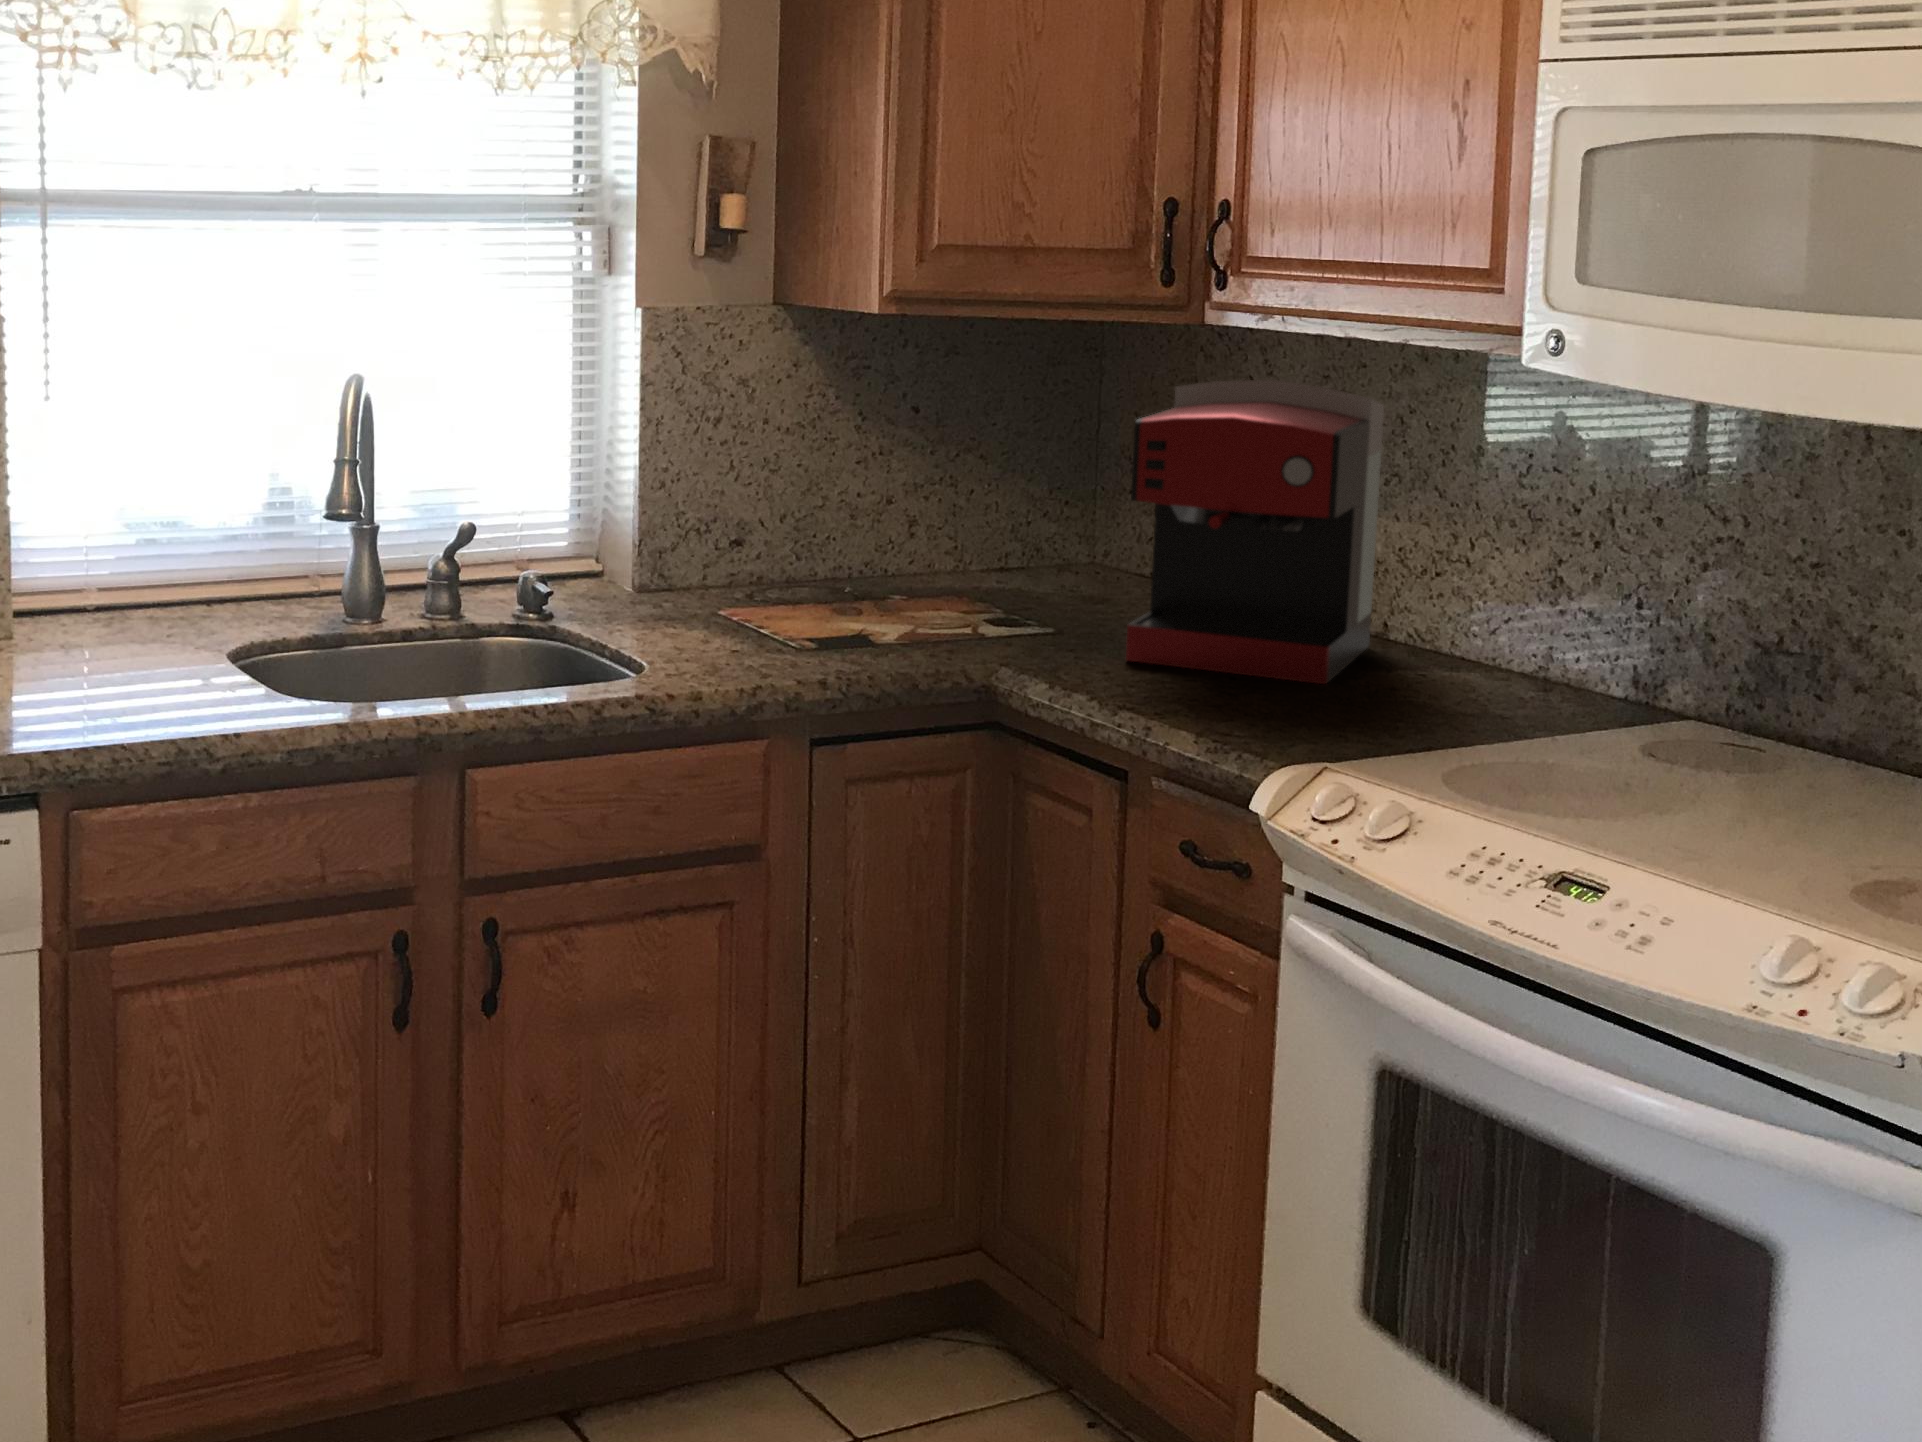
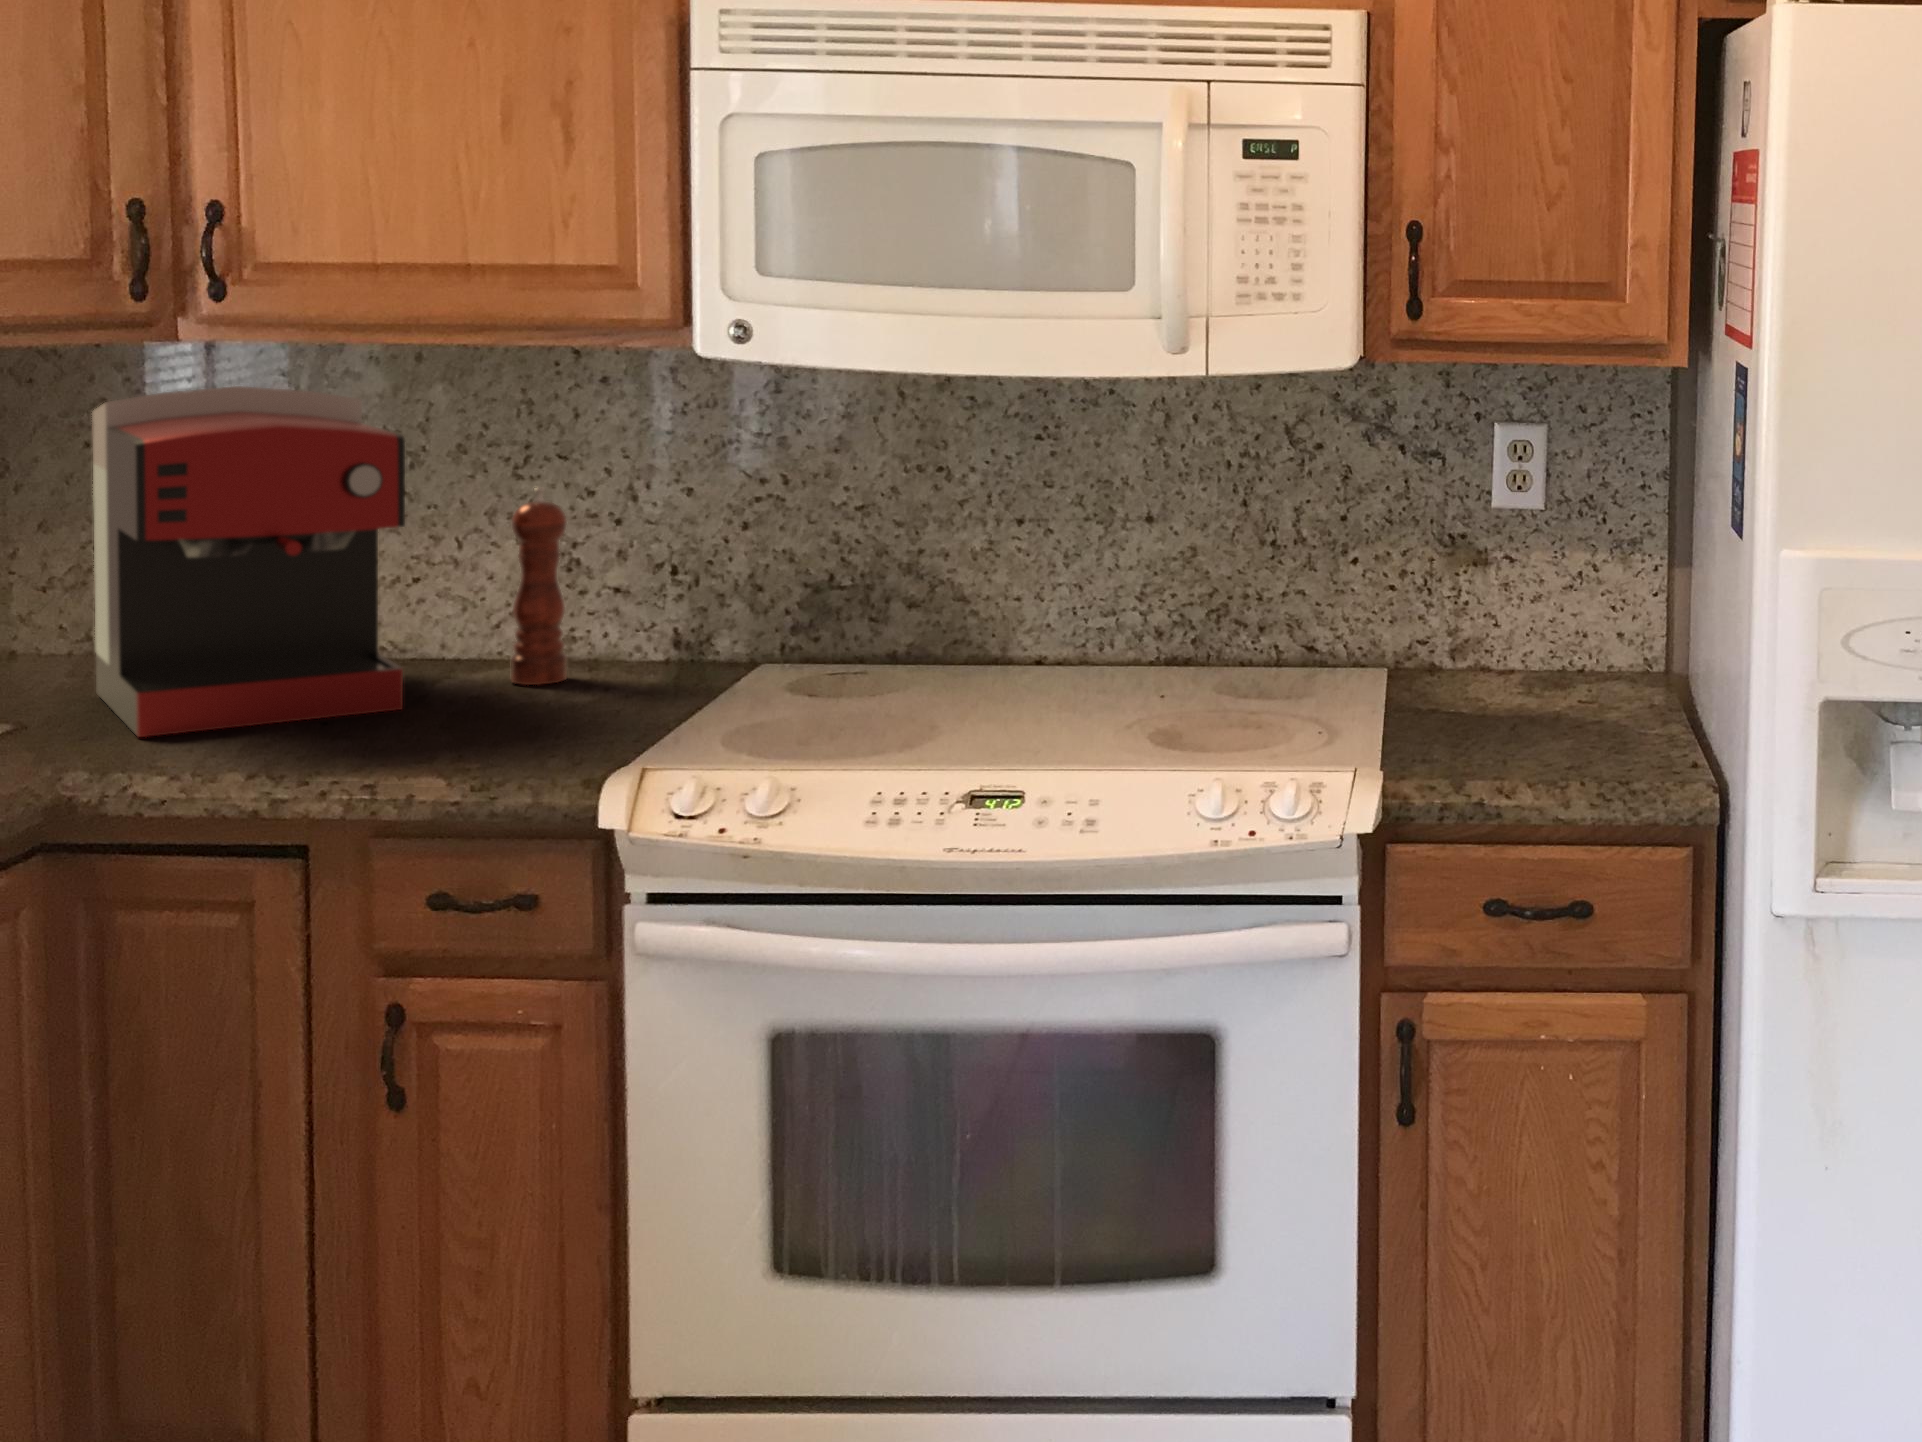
pepper mill: none [1452,498,1516,693] -> present [511,487,567,685]

